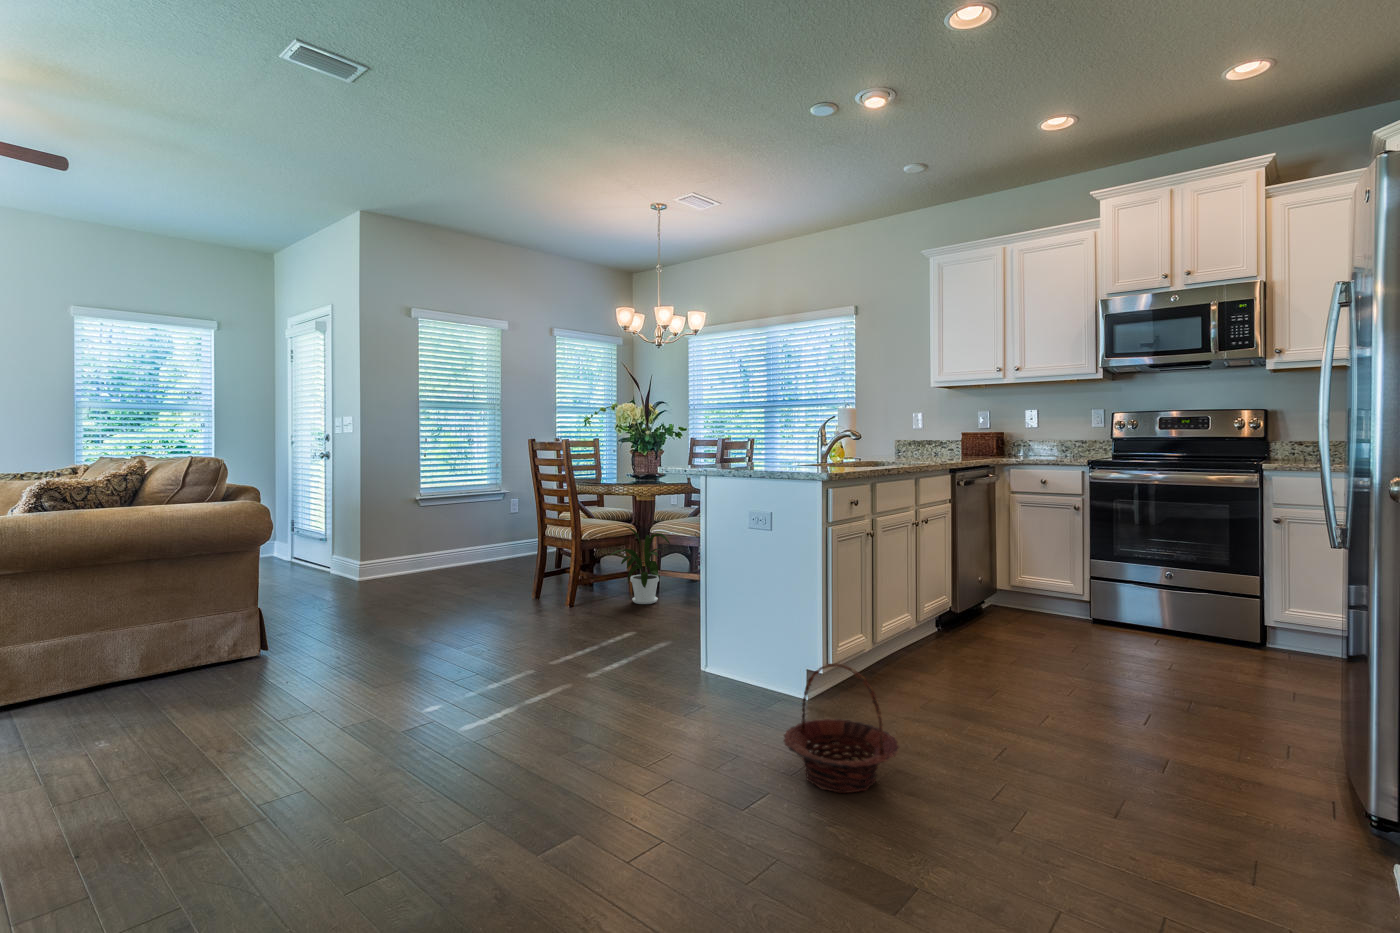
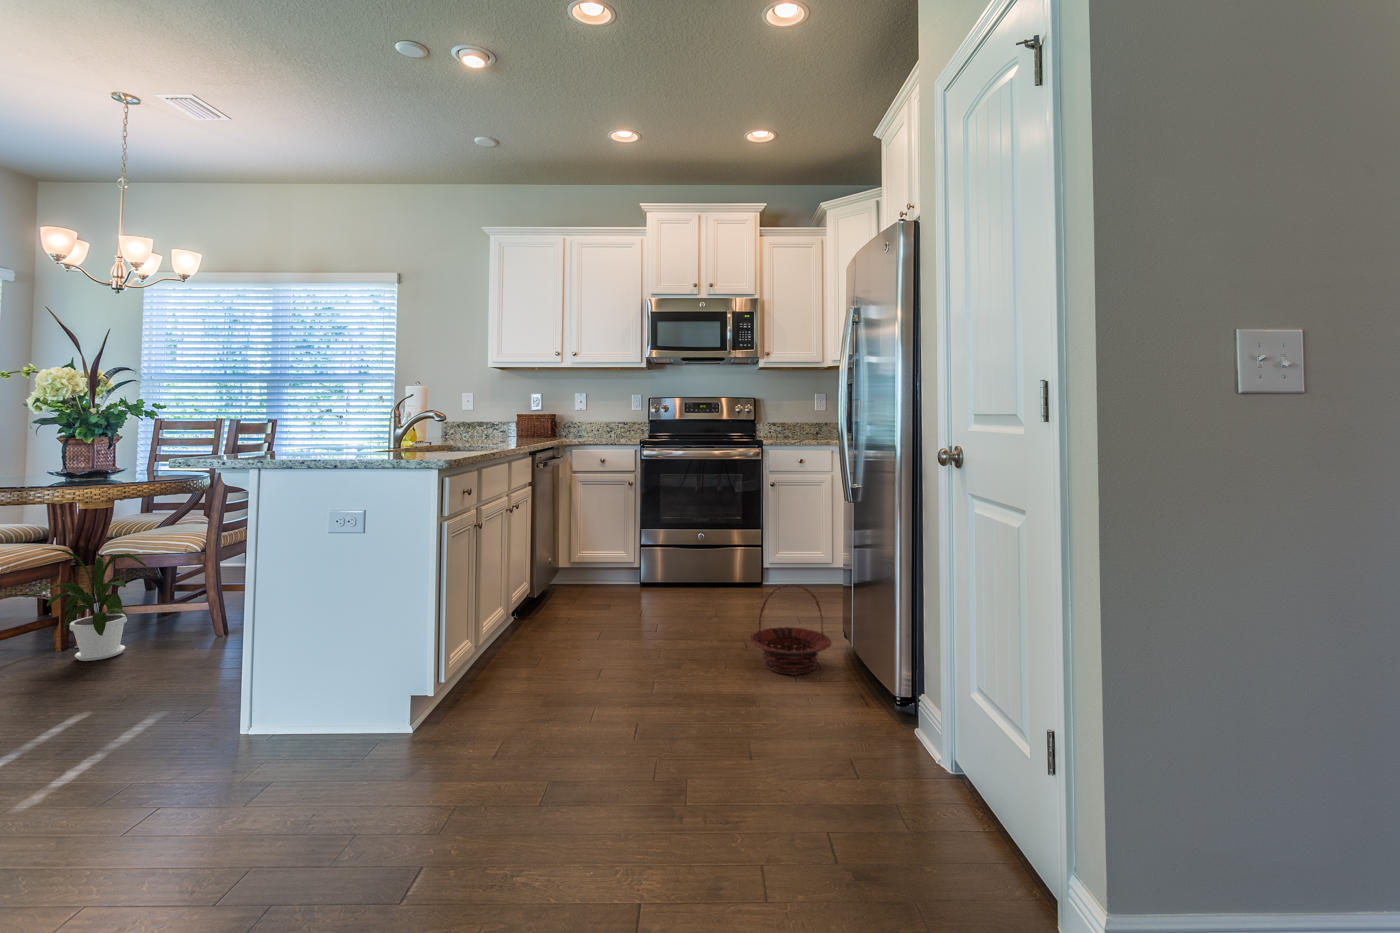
basket: present [783,663,899,793] -> present [749,584,832,675]

